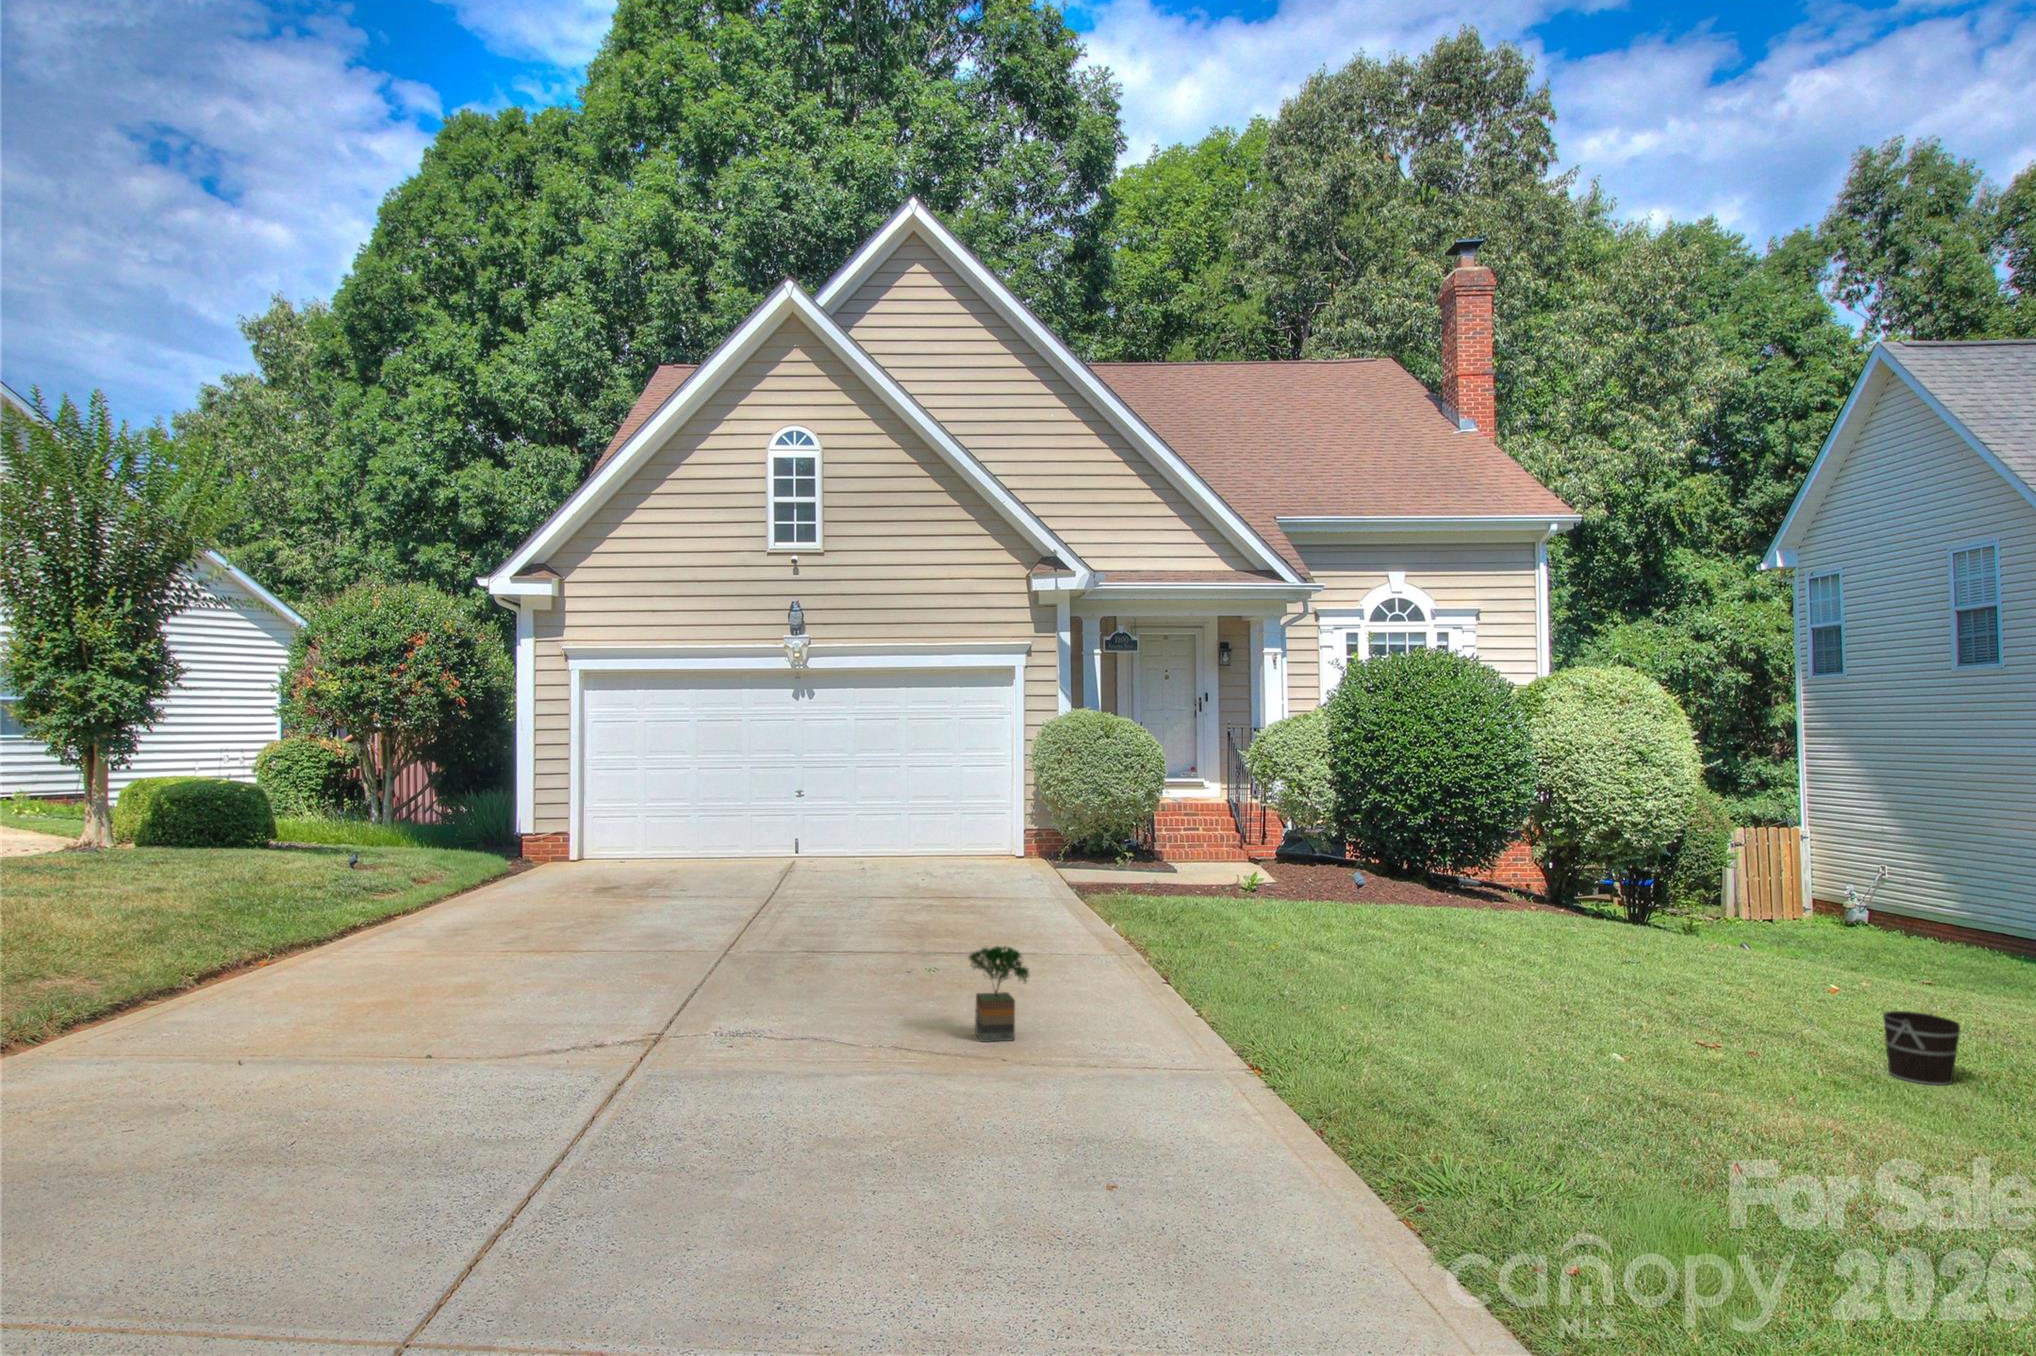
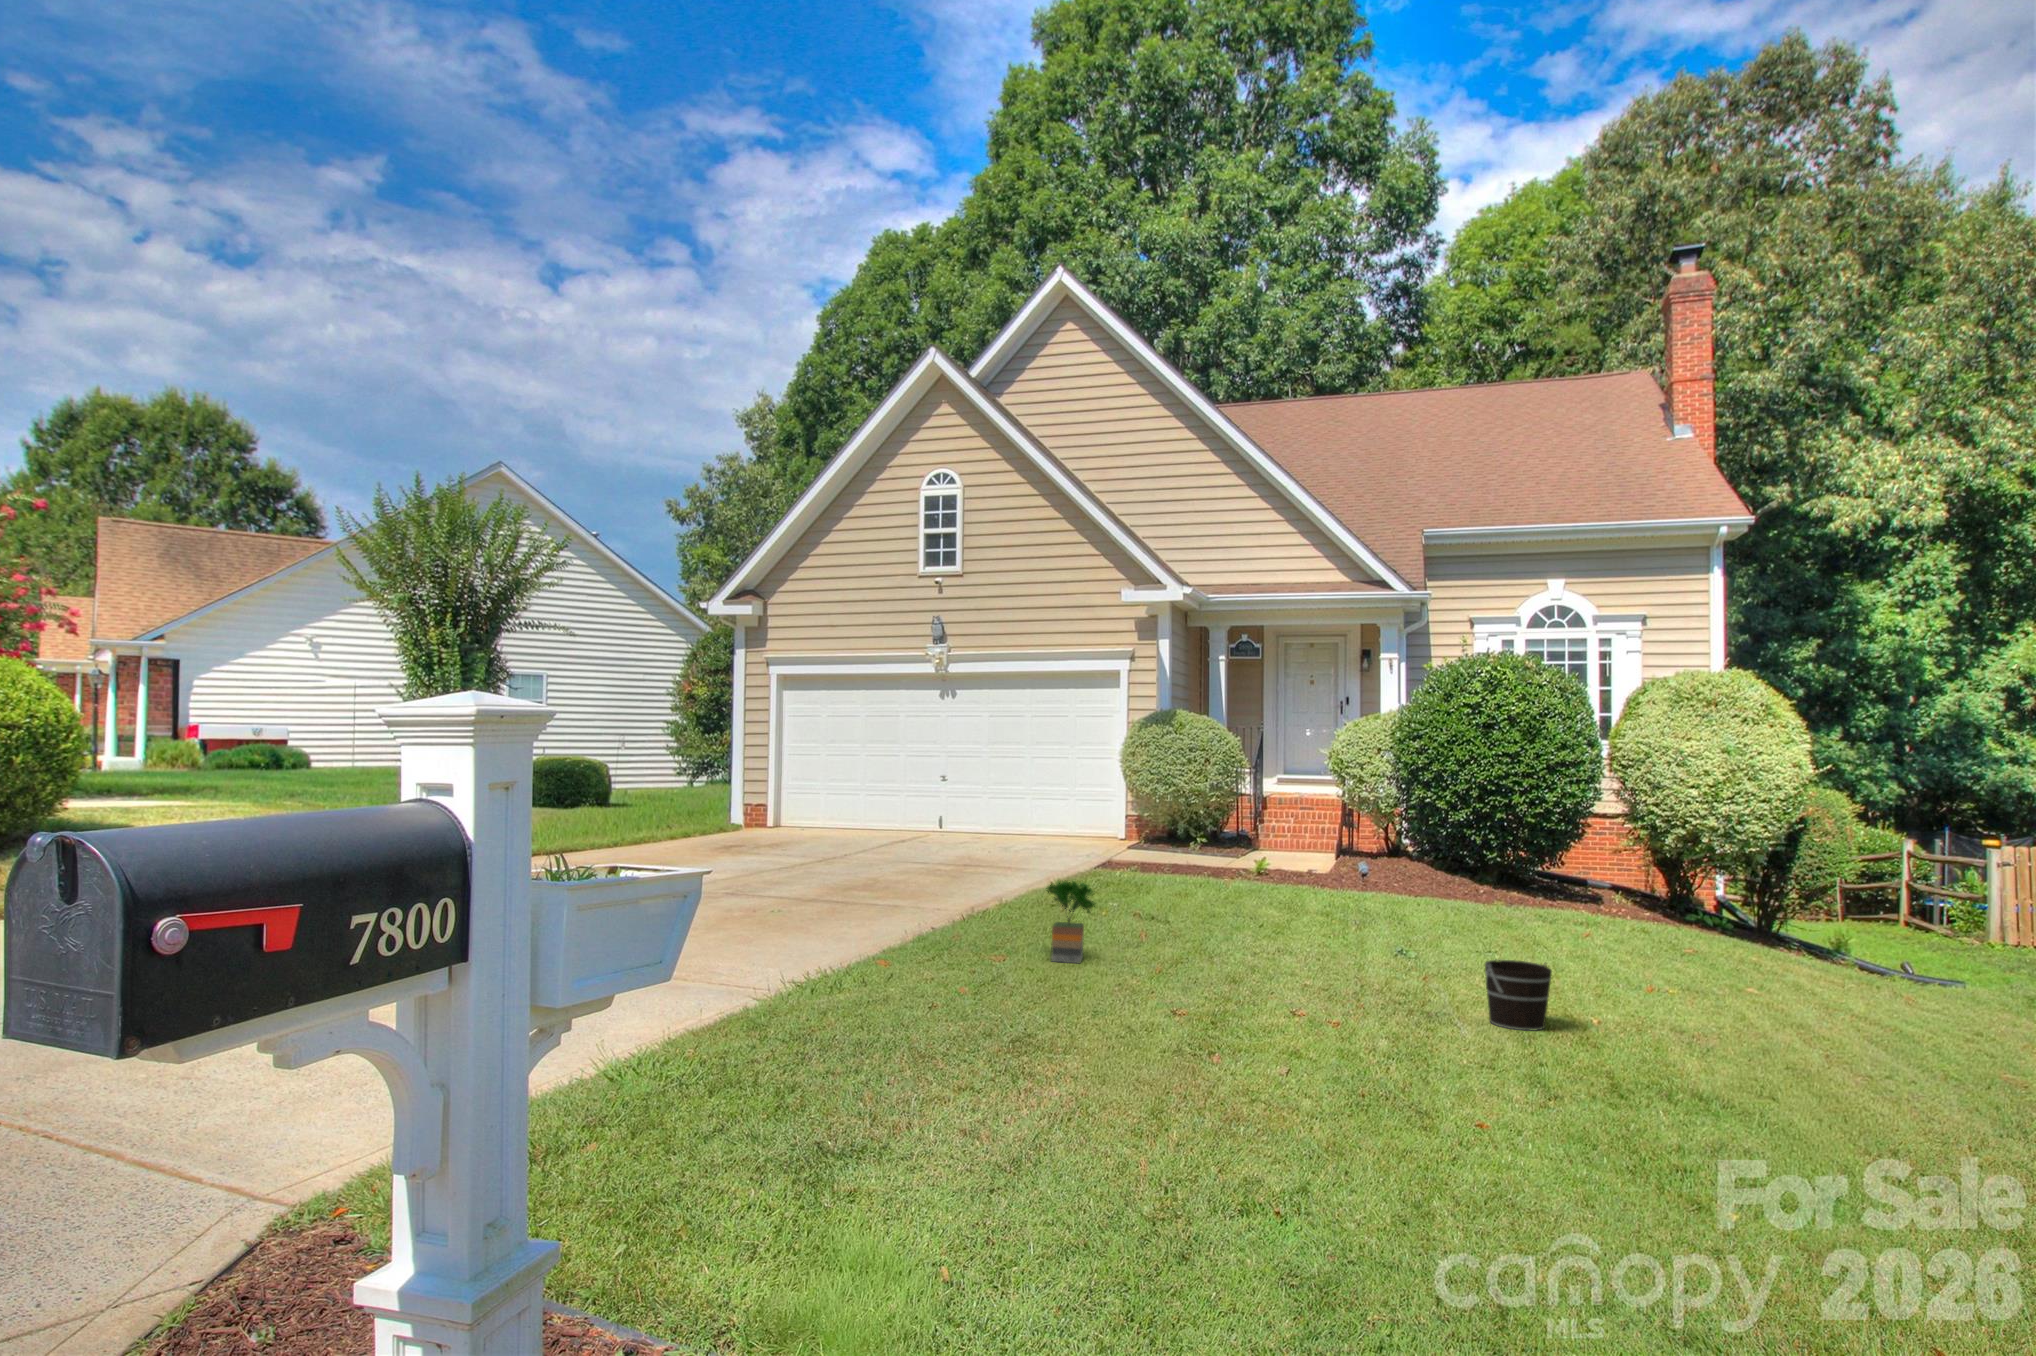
potted tree: present [968,946,1029,1042] -> present [1046,881,1096,963]

